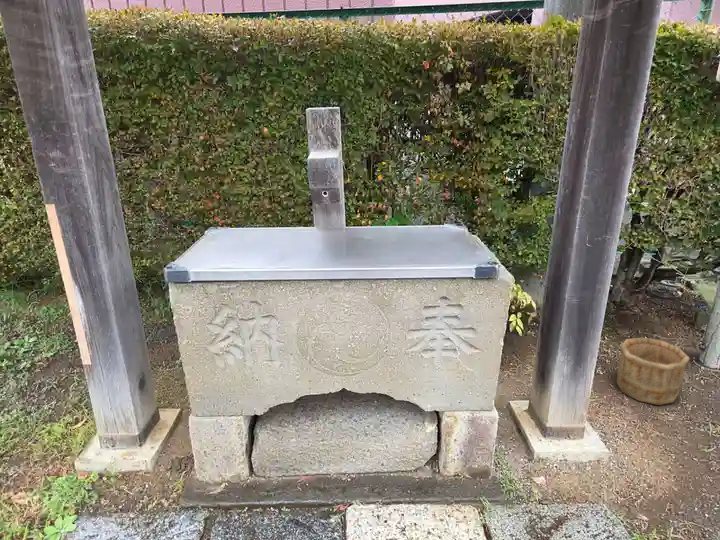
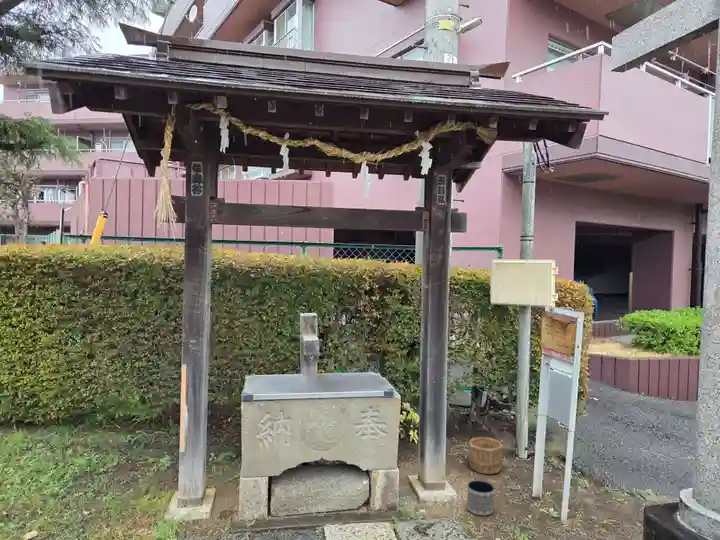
planter: none [627,436,695,507] -> present [467,481,494,515]

